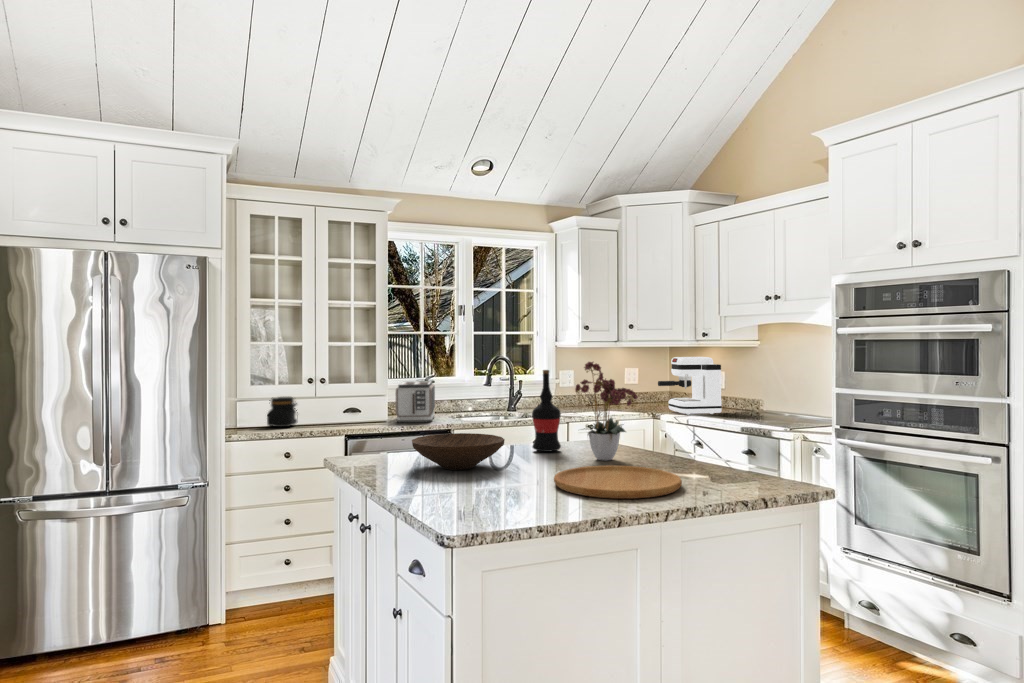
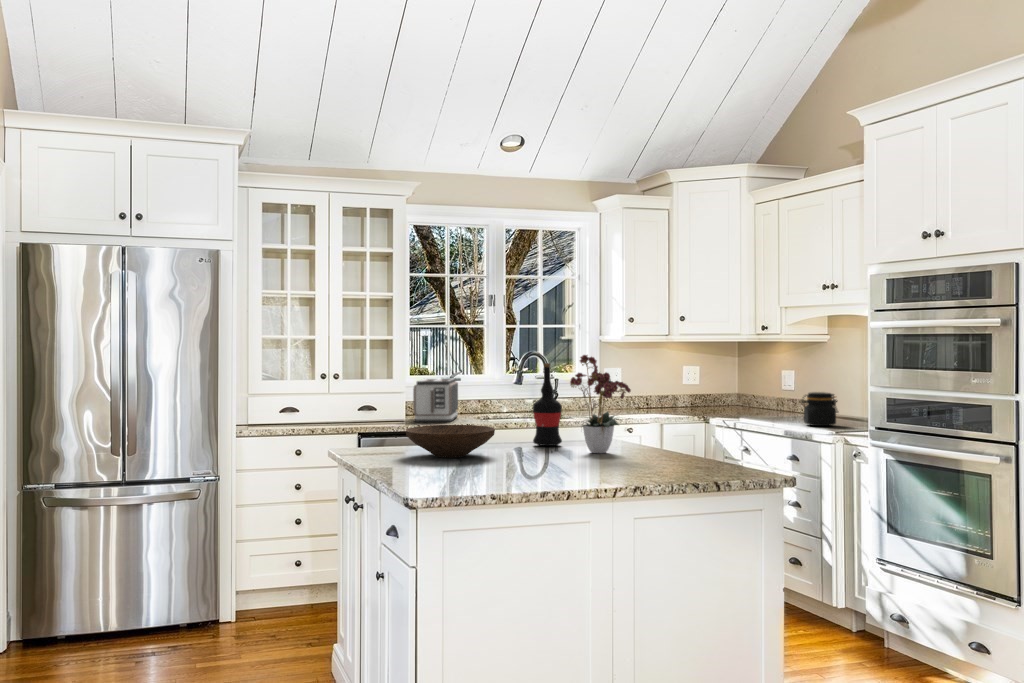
coffee maker: present [658,357,722,415] -> none [707,353,778,418]
jar: present [267,397,298,427] -> present [801,392,838,426]
cutting board: present [554,465,682,499] -> none [529,455,649,479]

